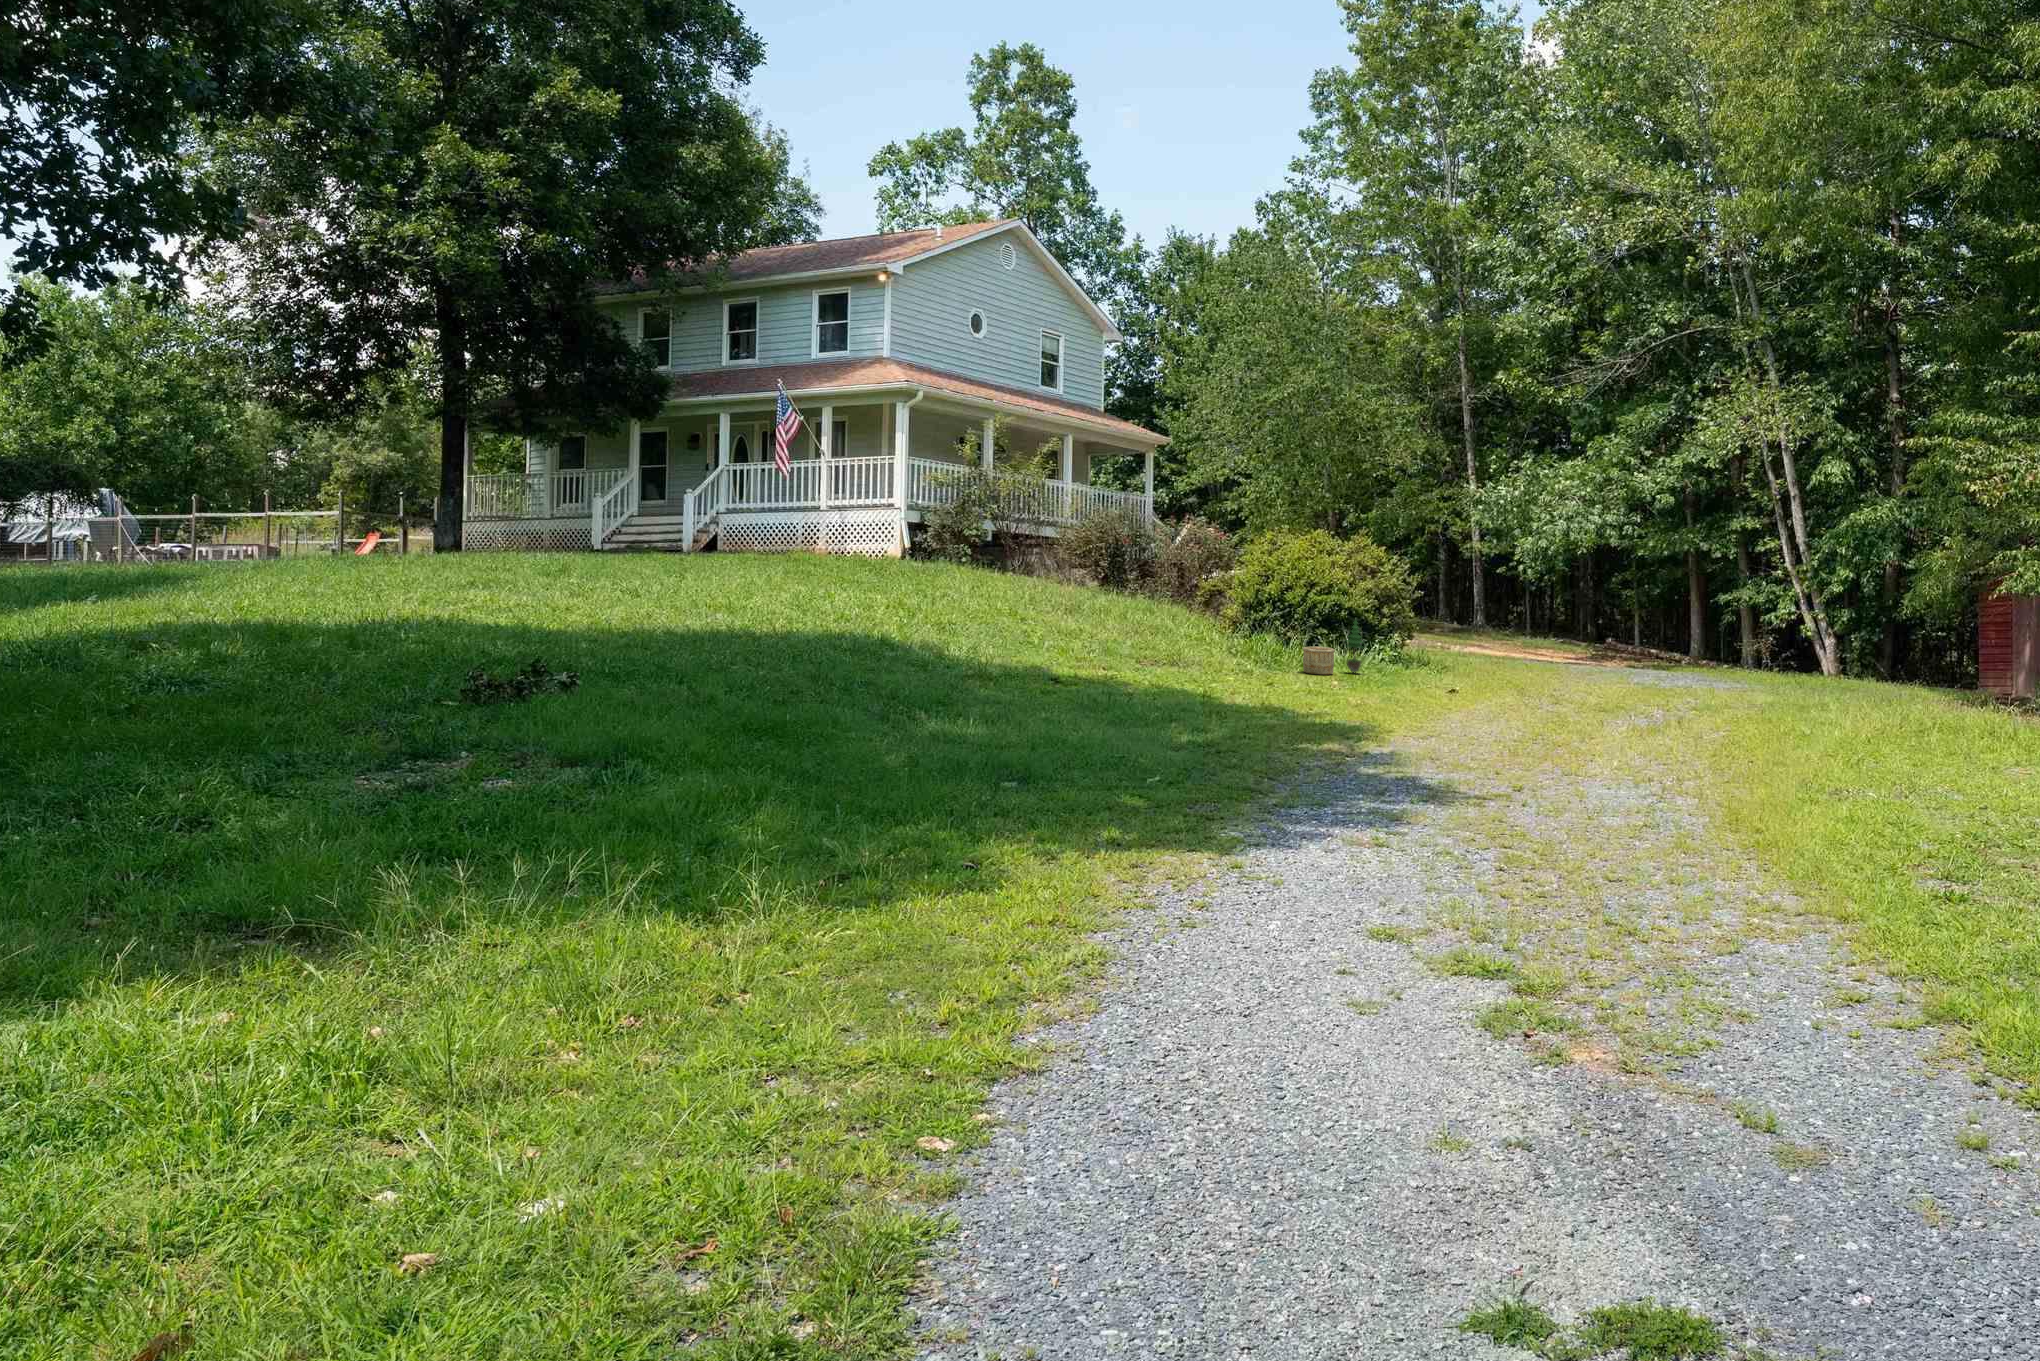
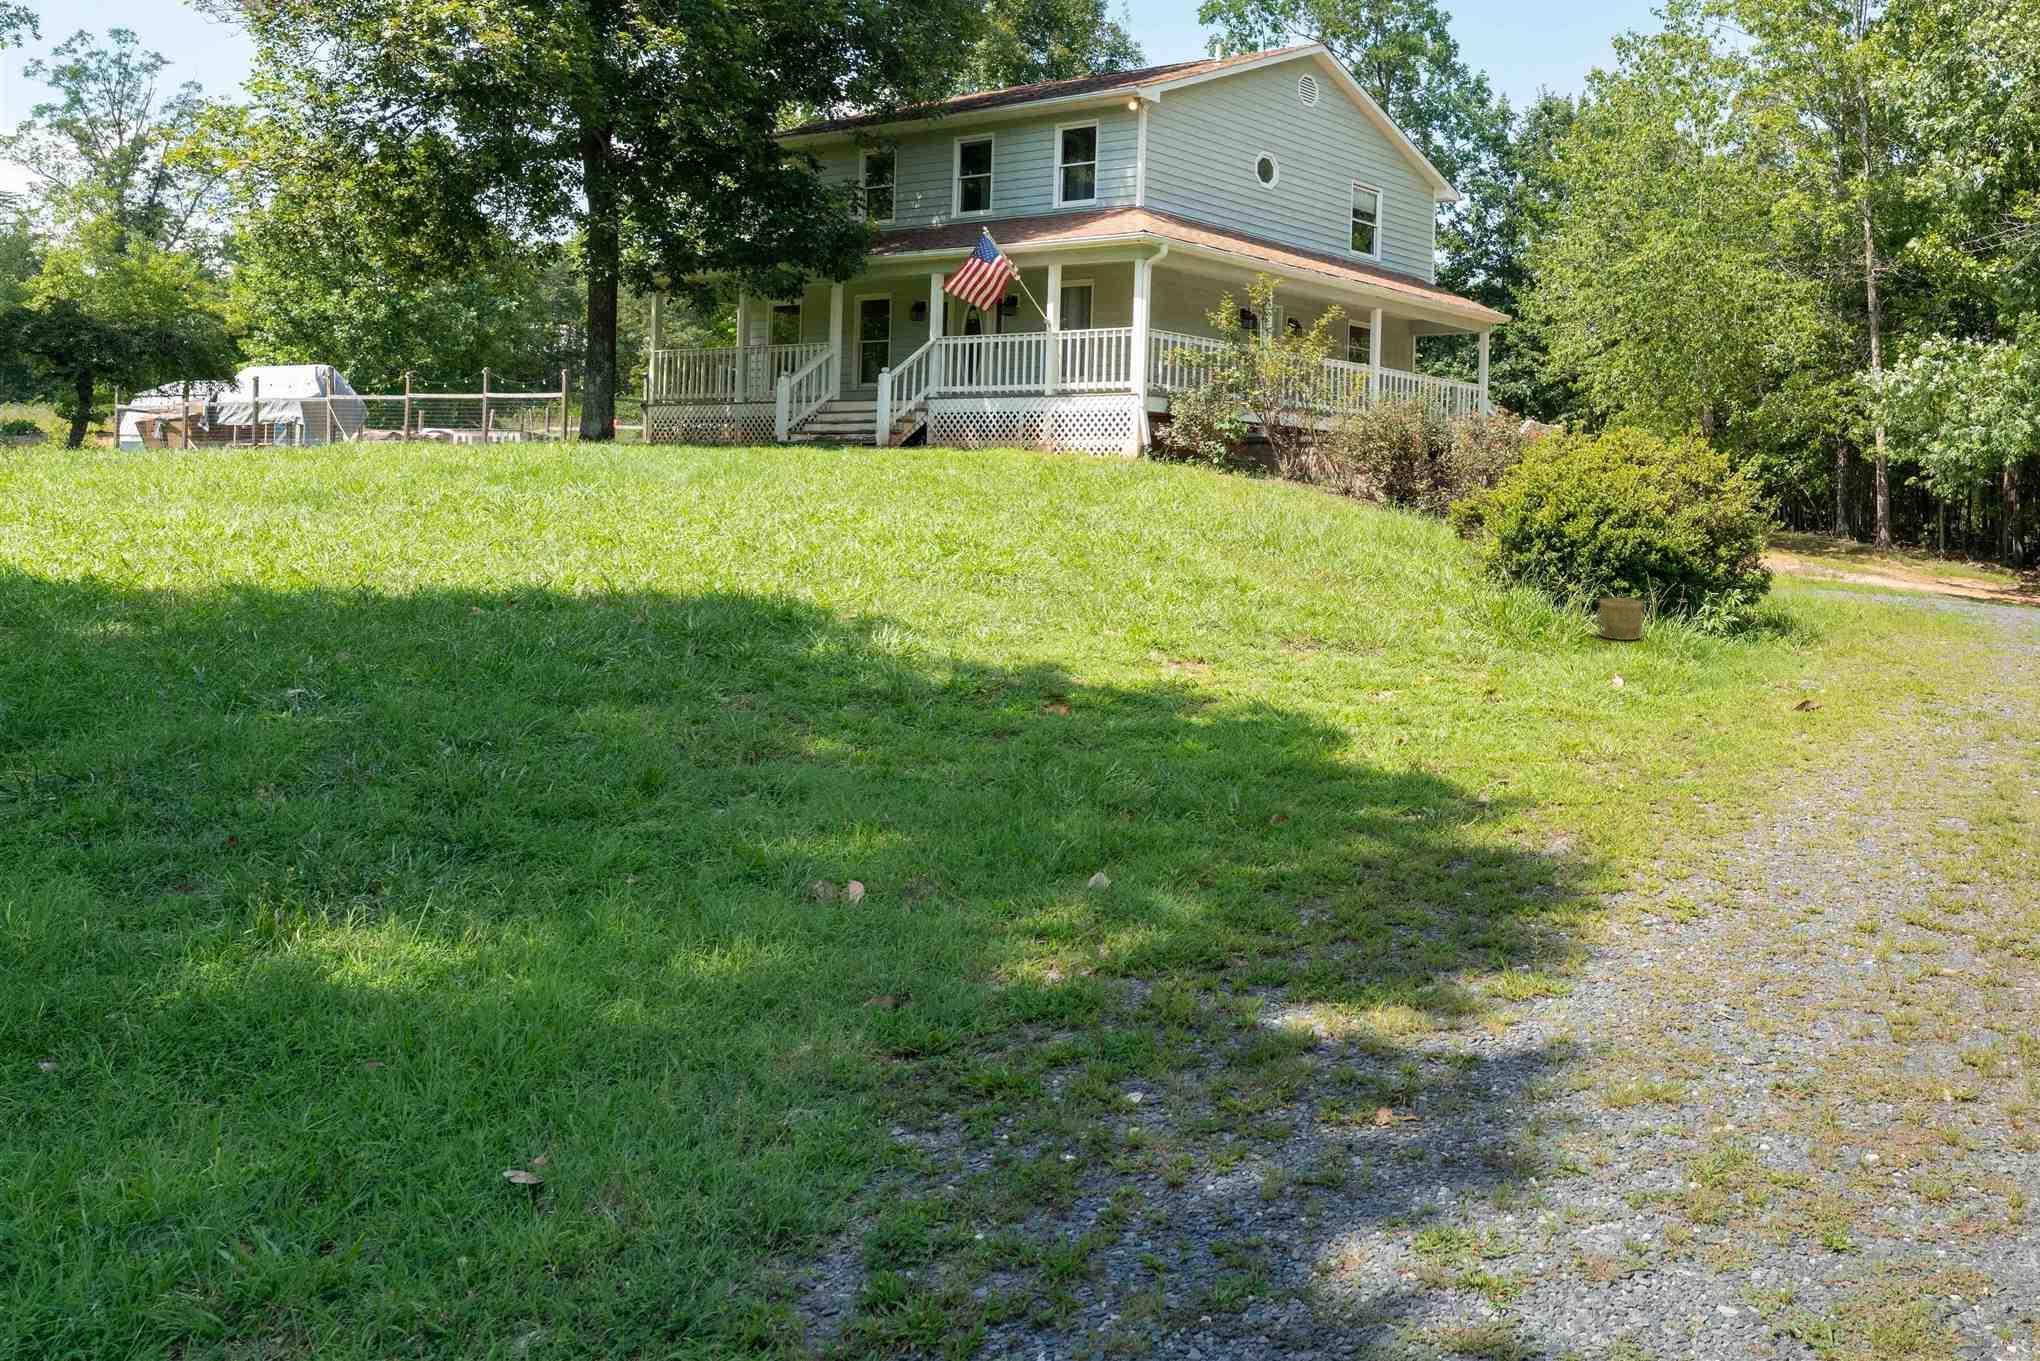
potted tree: present [1347,621,1362,673] -> none [1661,558,1689,637]

